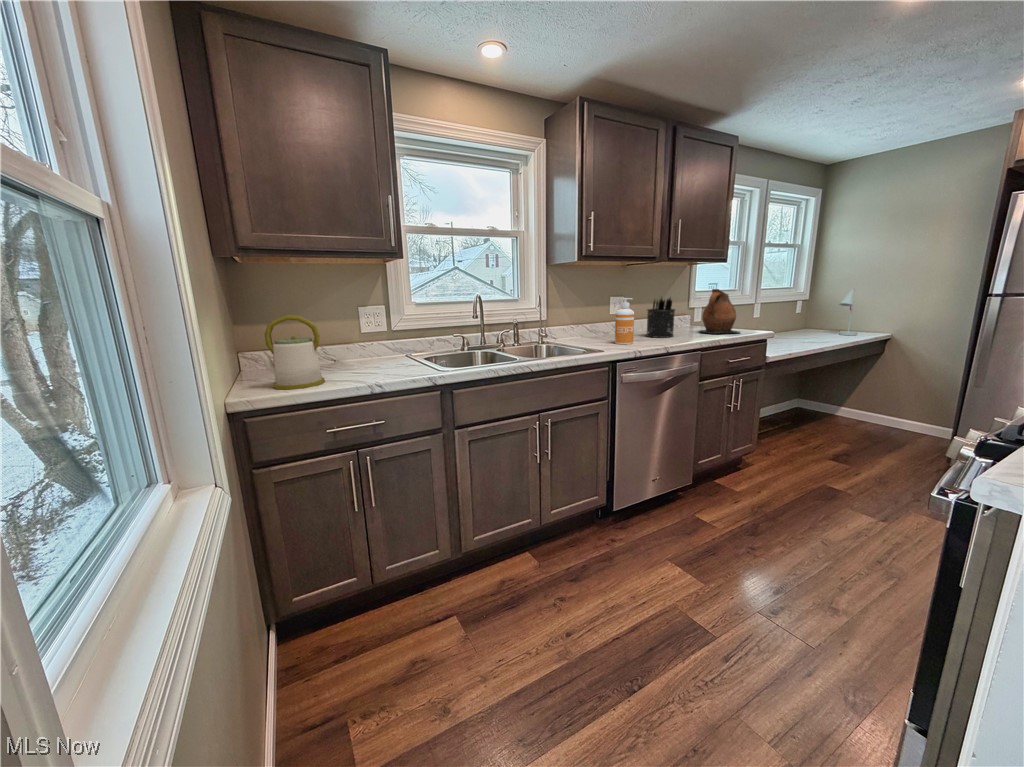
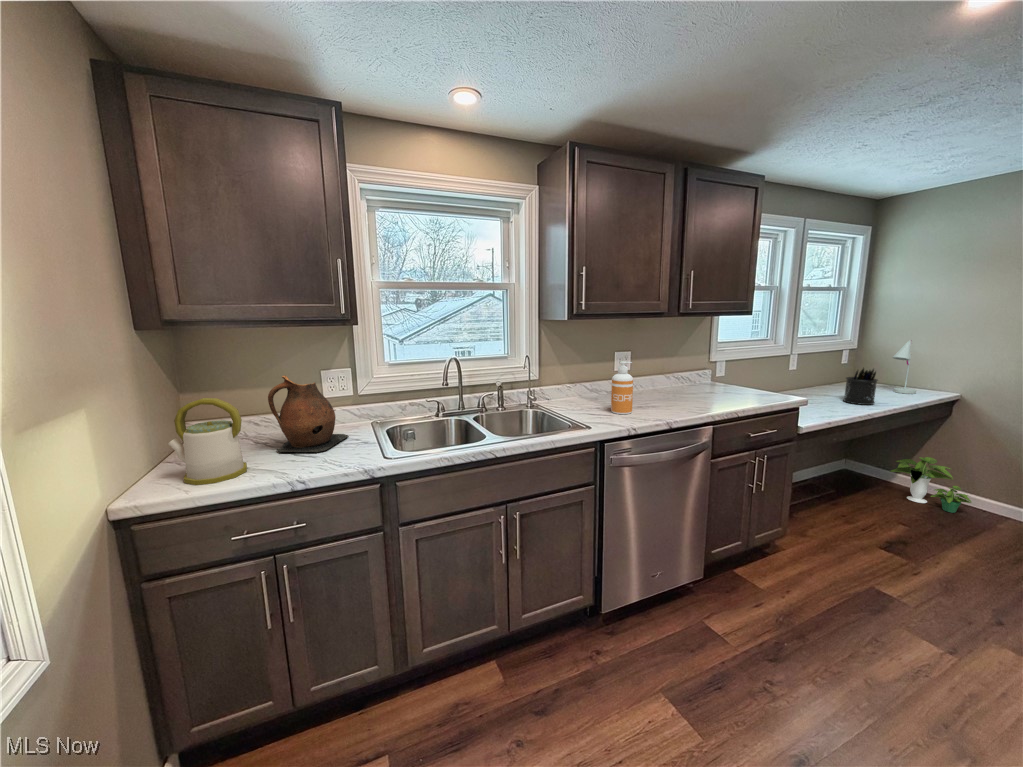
ceramic pitcher: present [701,289,740,333] -> present [268,376,349,453]
pen holder: present [646,298,675,338] -> present [843,368,878,405]
potted plant: none [835,389,899,433] -> present [890,457,971,513]

